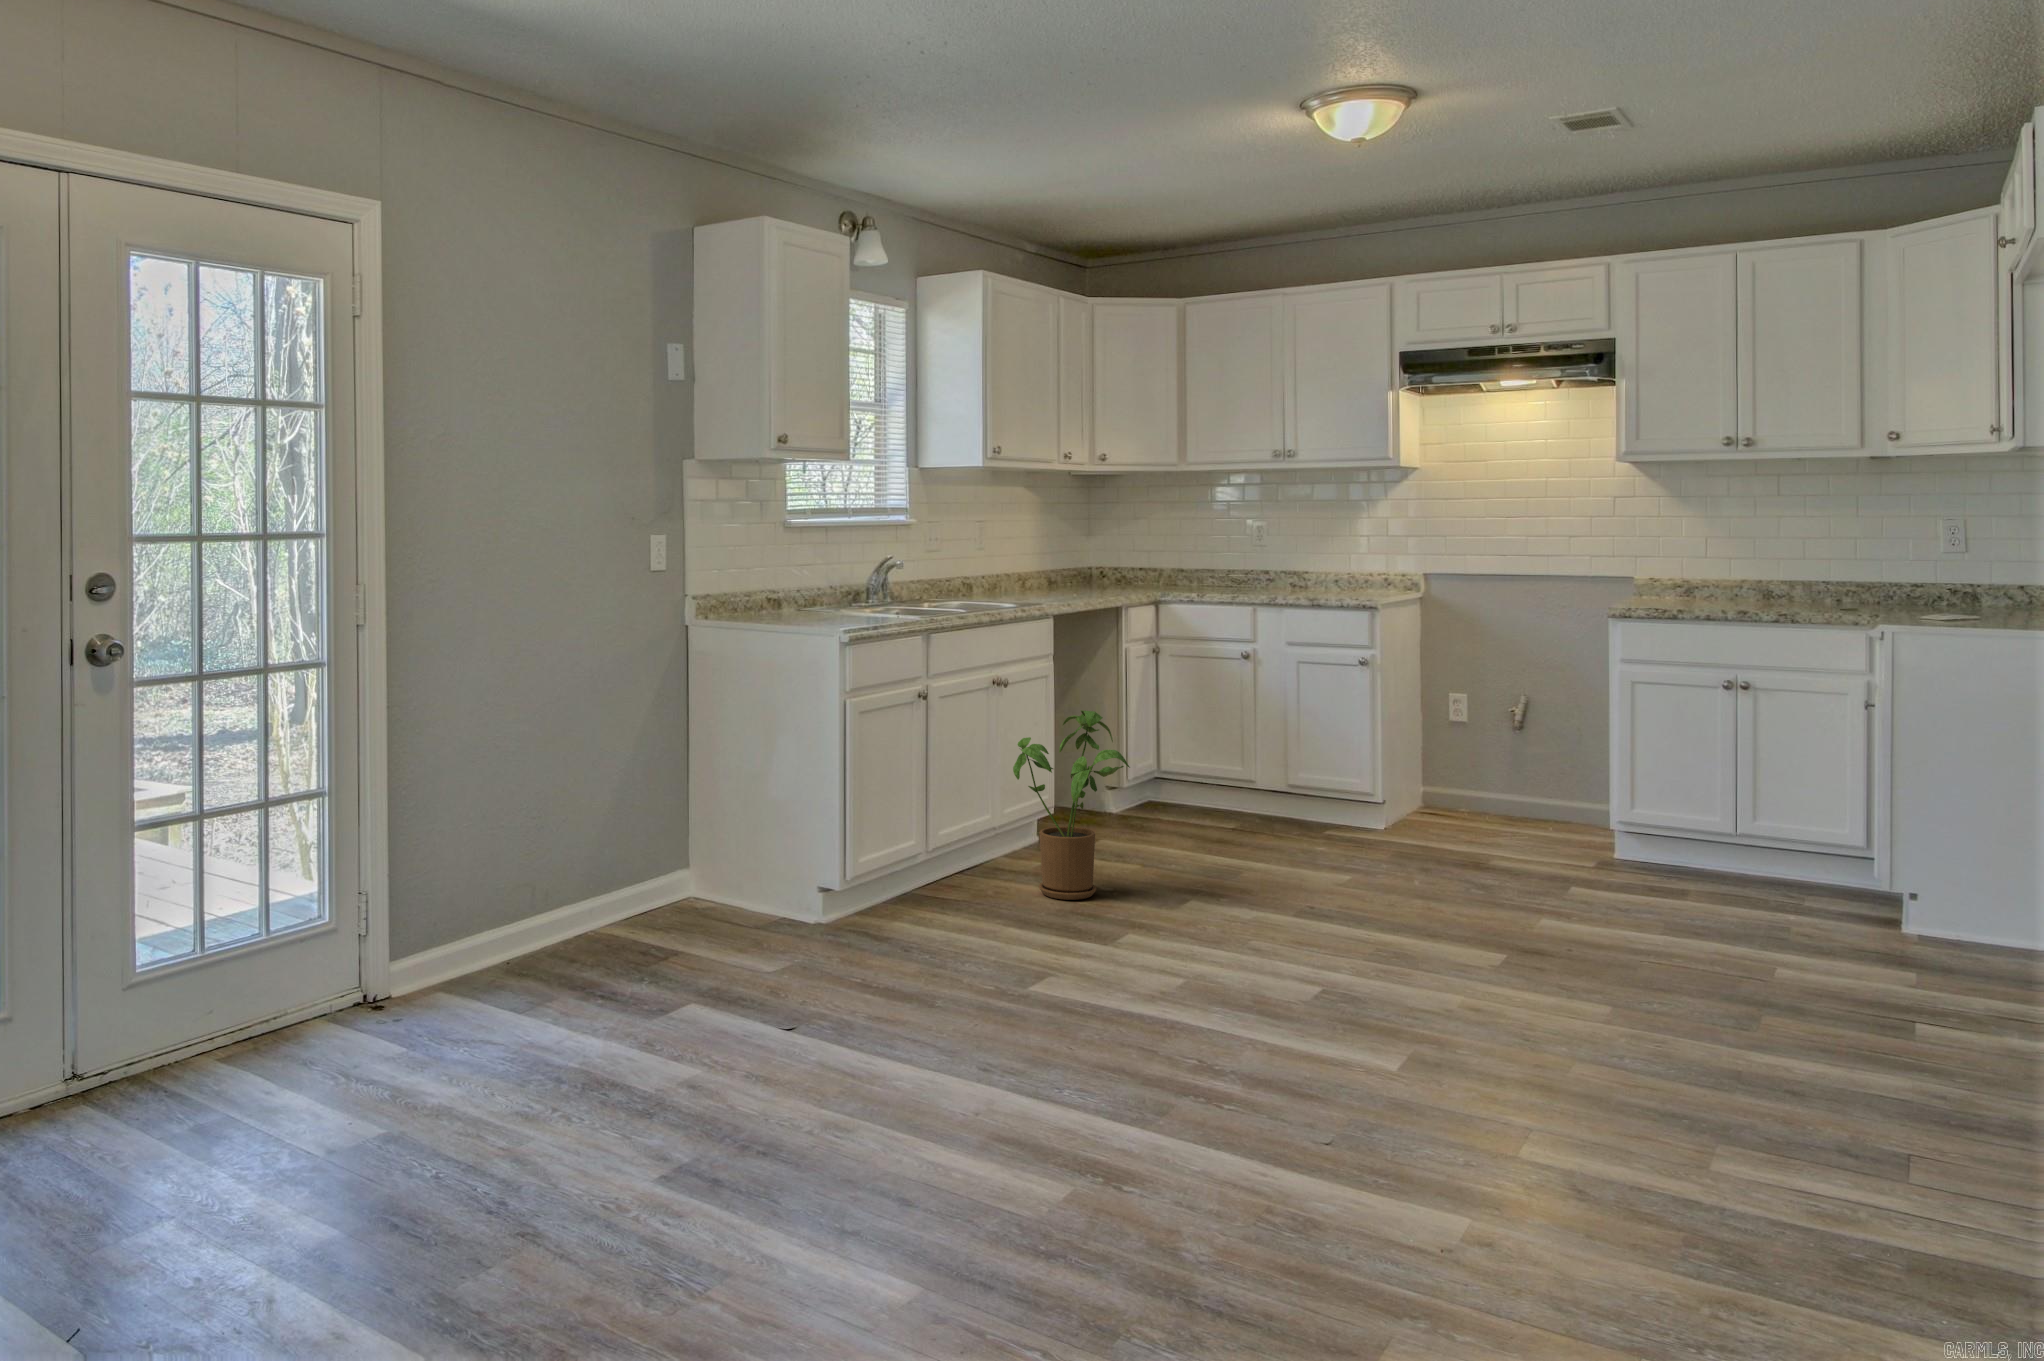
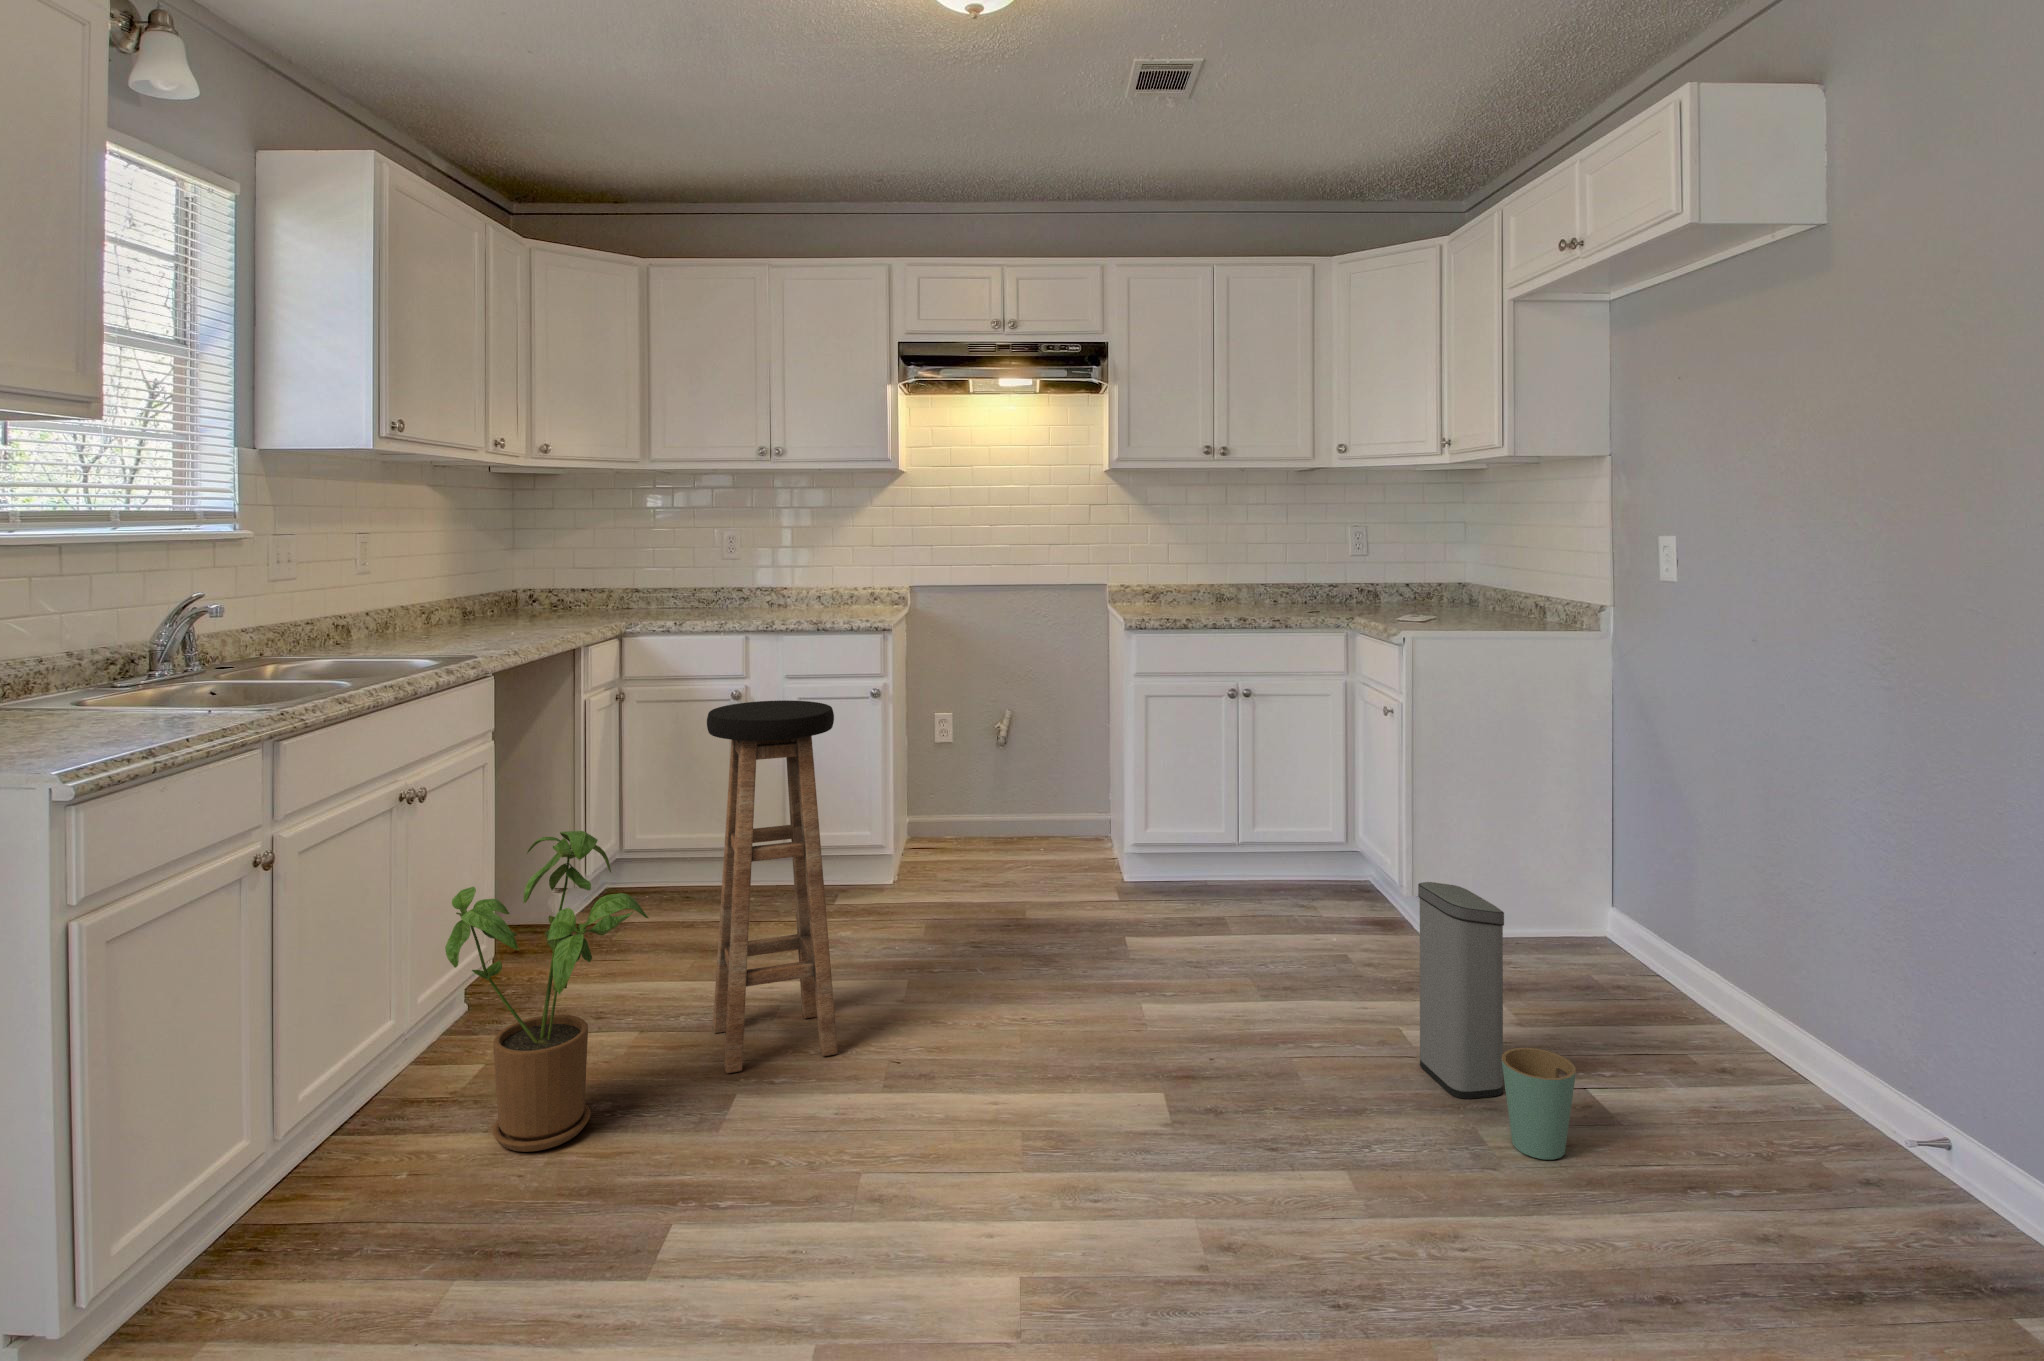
bar stool: none [1183,644,1275,898] -> present [707,700,838,1073]
trash can: none [1762,825,1843,1035] -> present [1418,882,1576,1160]

